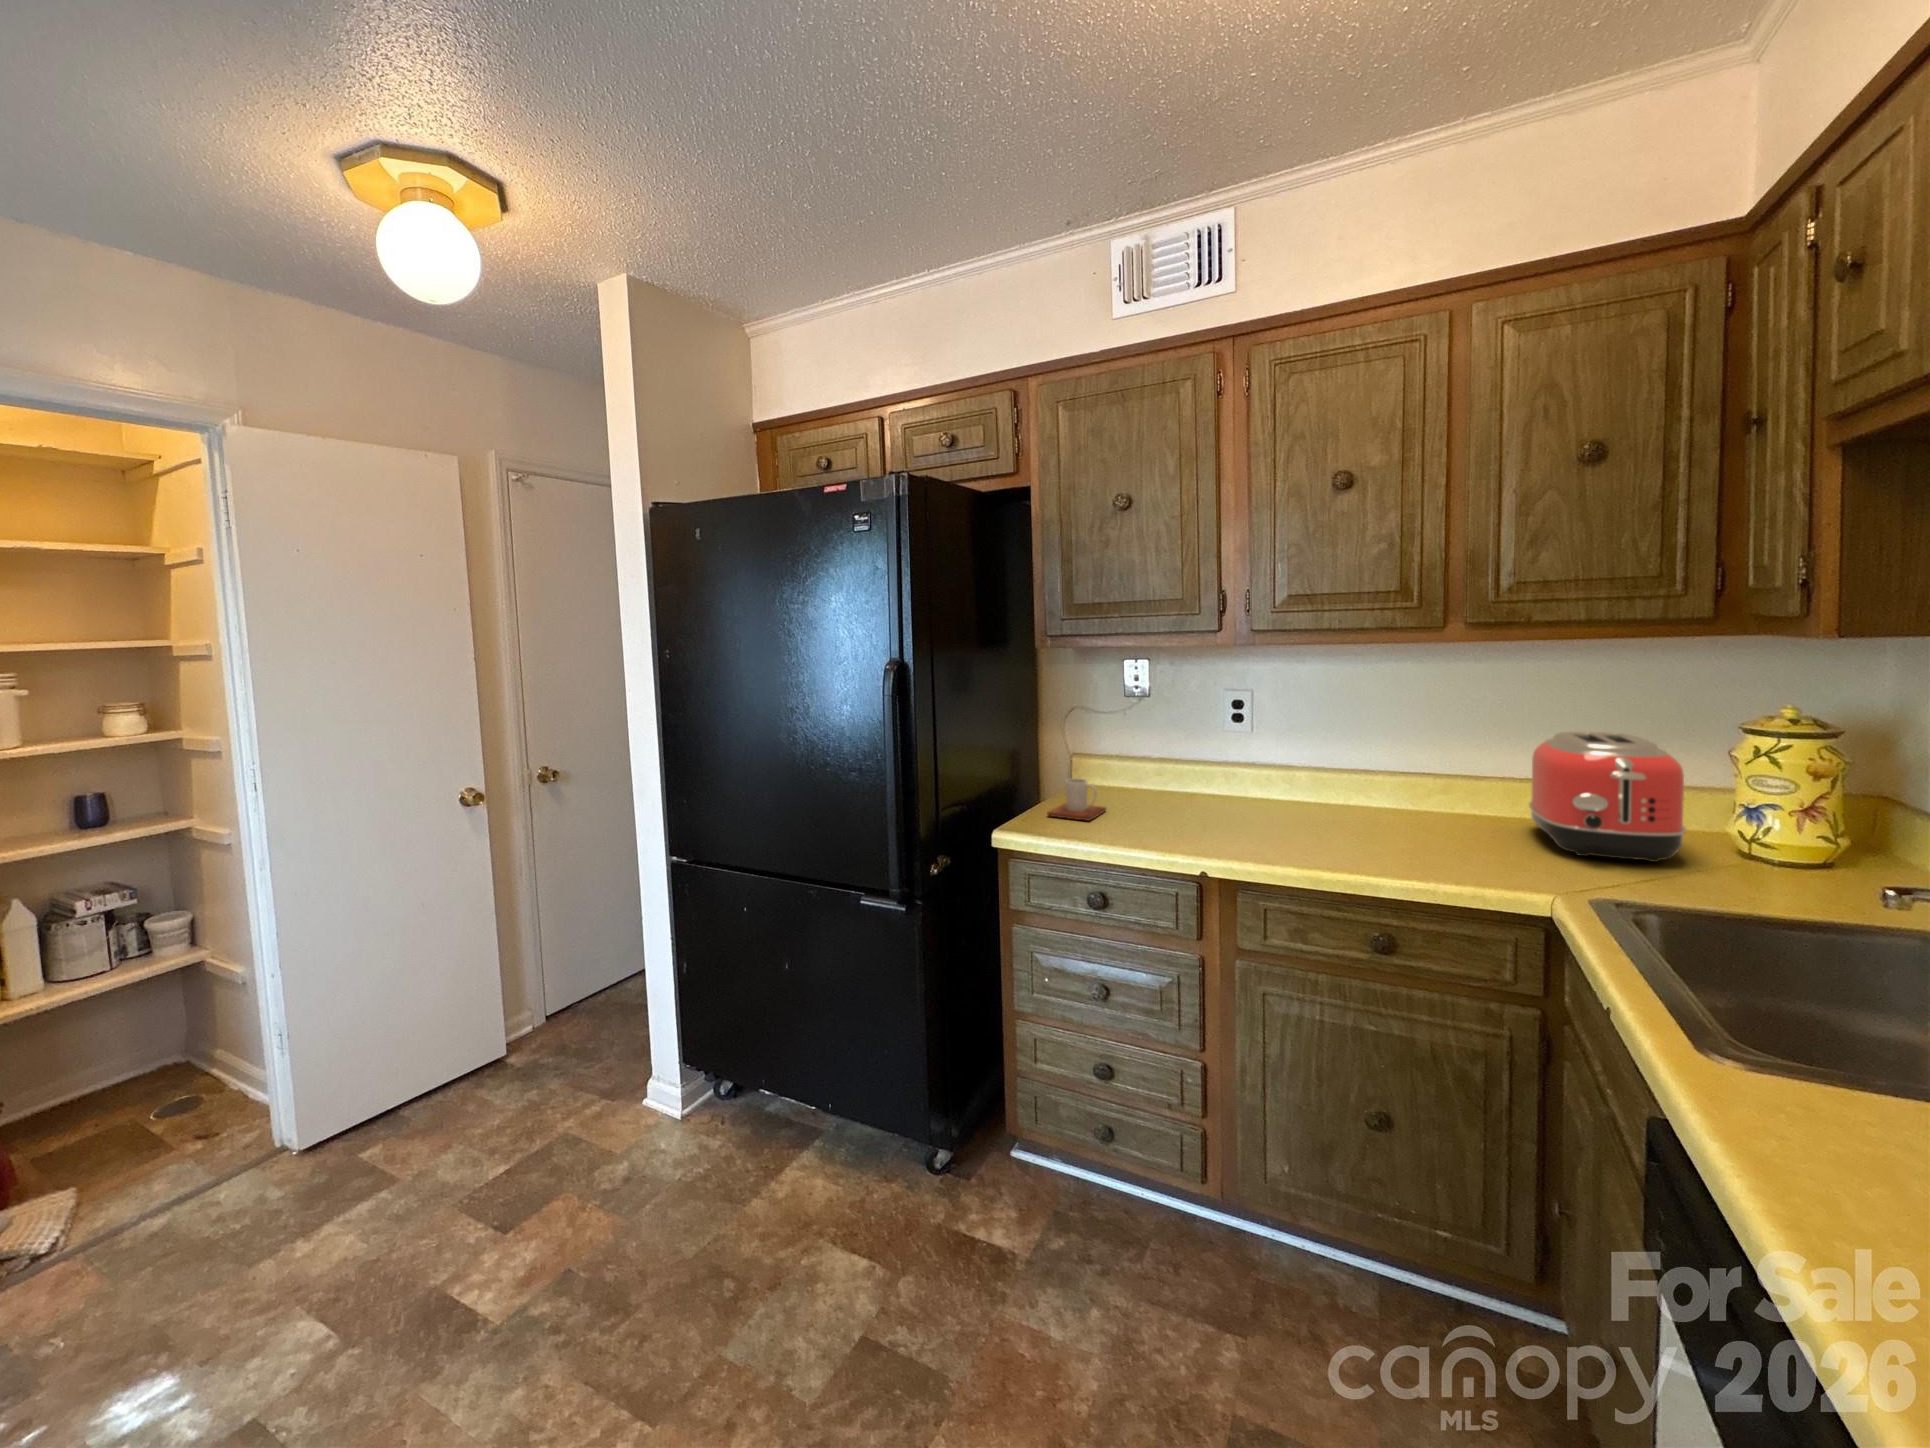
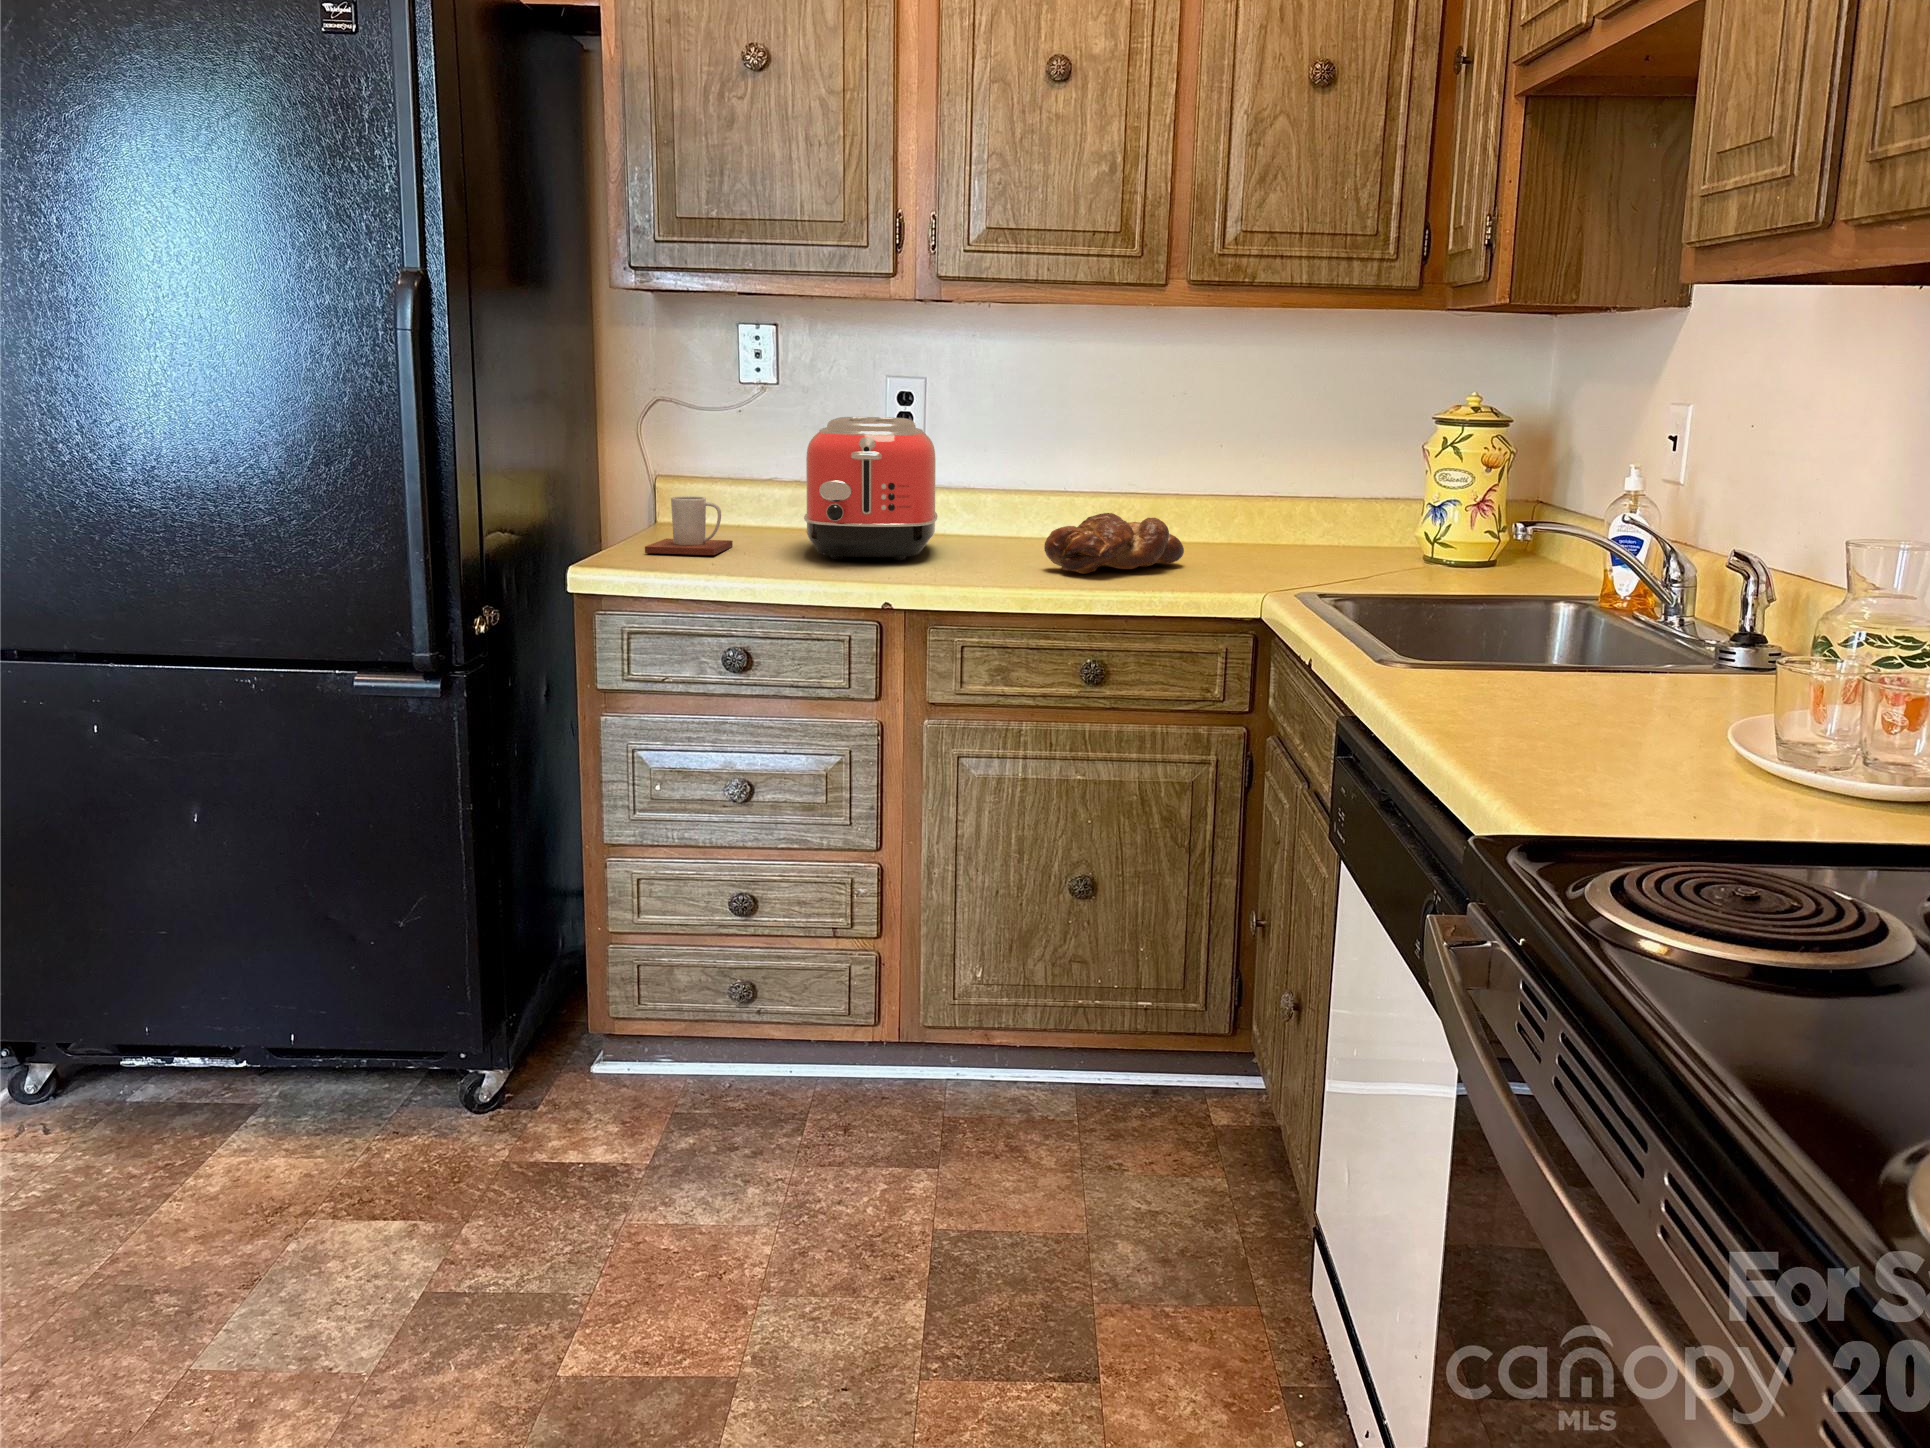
toaster: present [1529,732,1686,862] -> present [804,417,938,560]
bread loaf: none [1336,808,1468,861] -> present [1044,513,1184,574]

